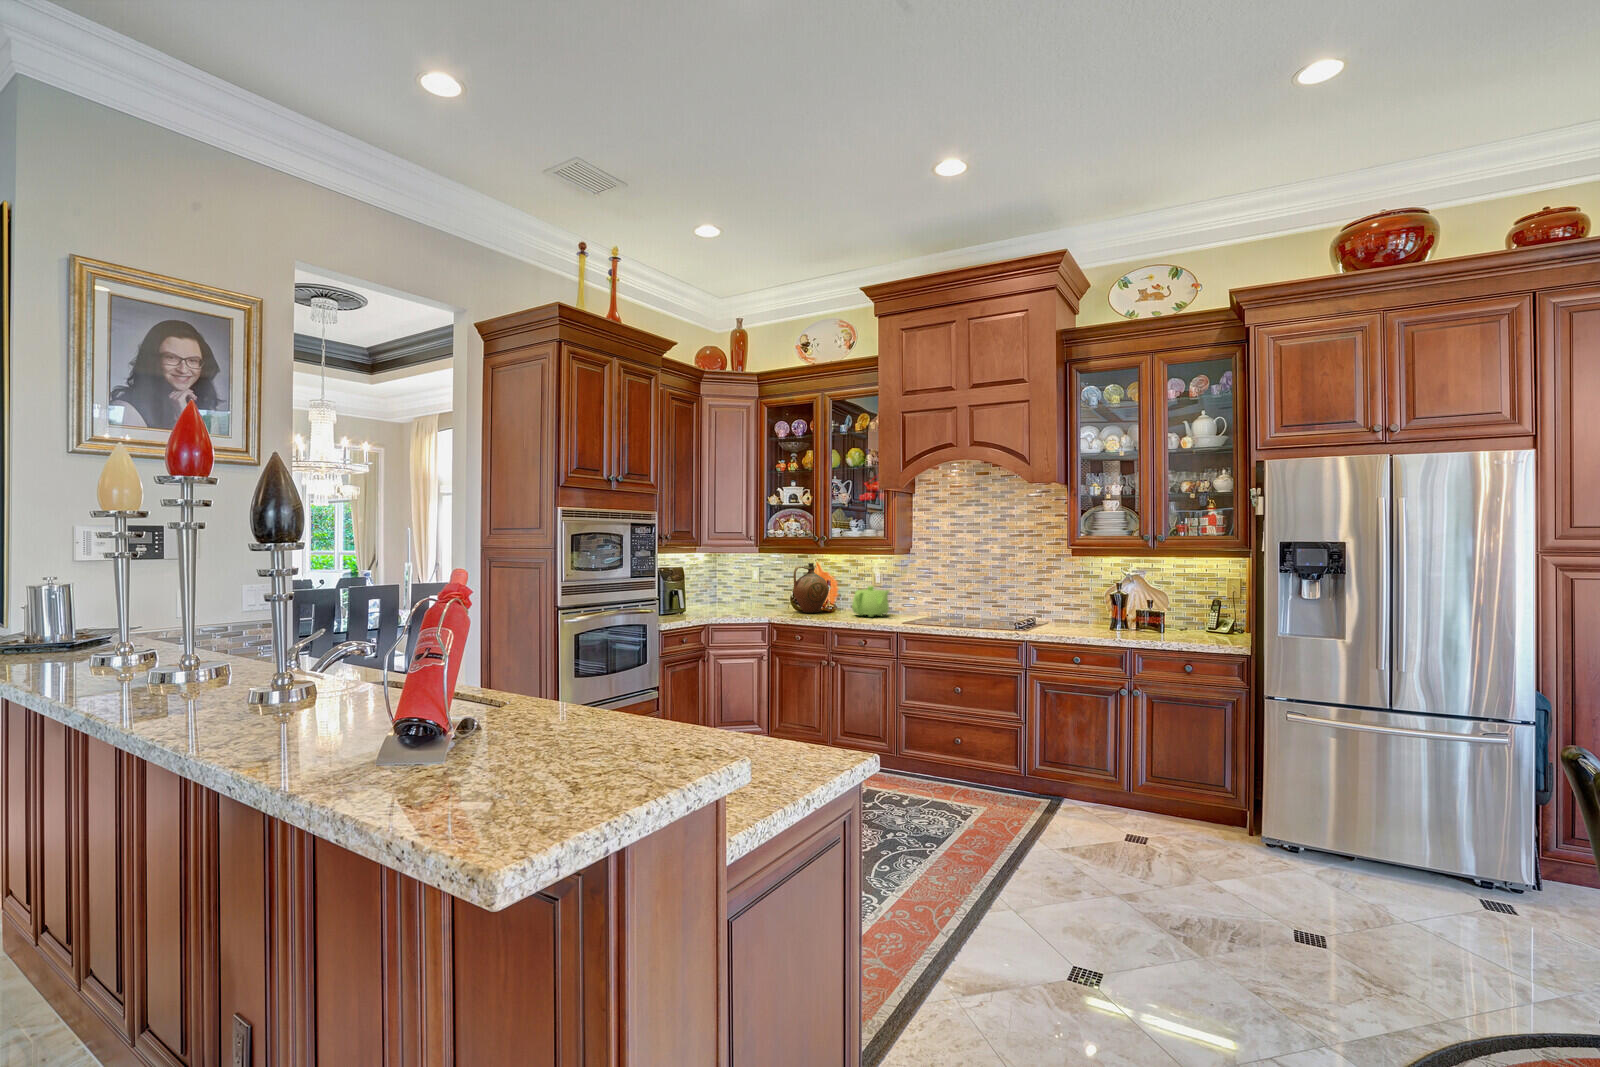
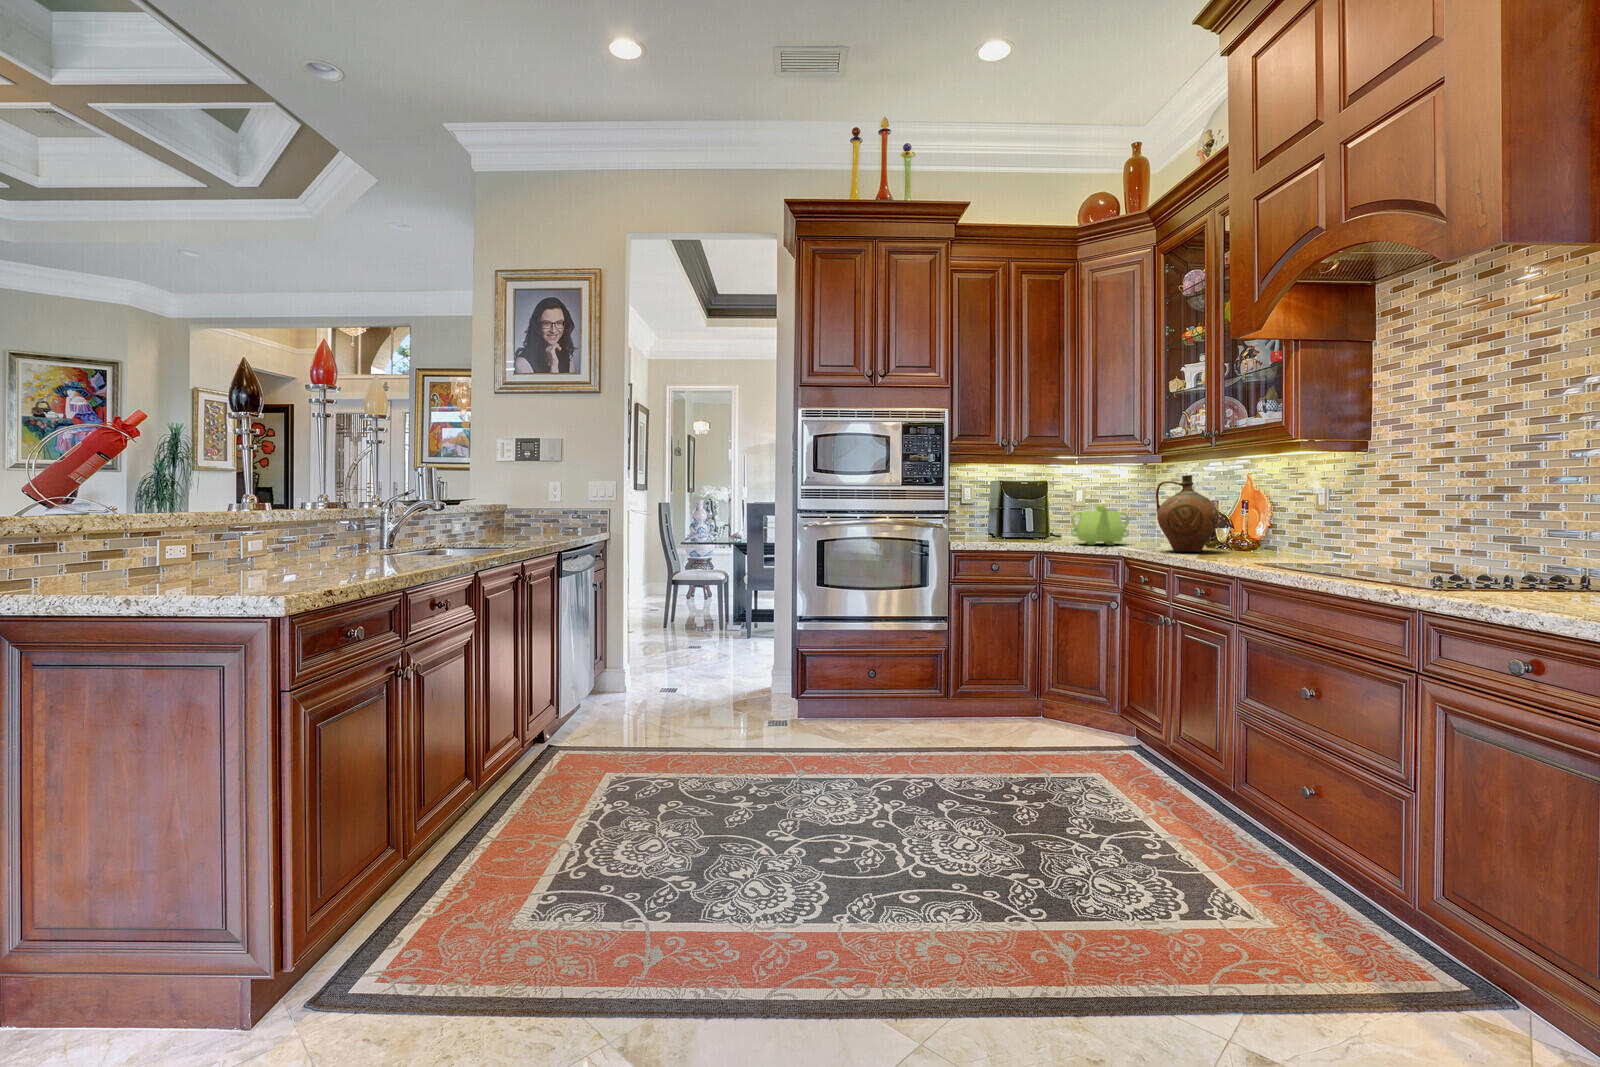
teapot: present [852,586,889,617] -> present [1071,505,1129,545]

